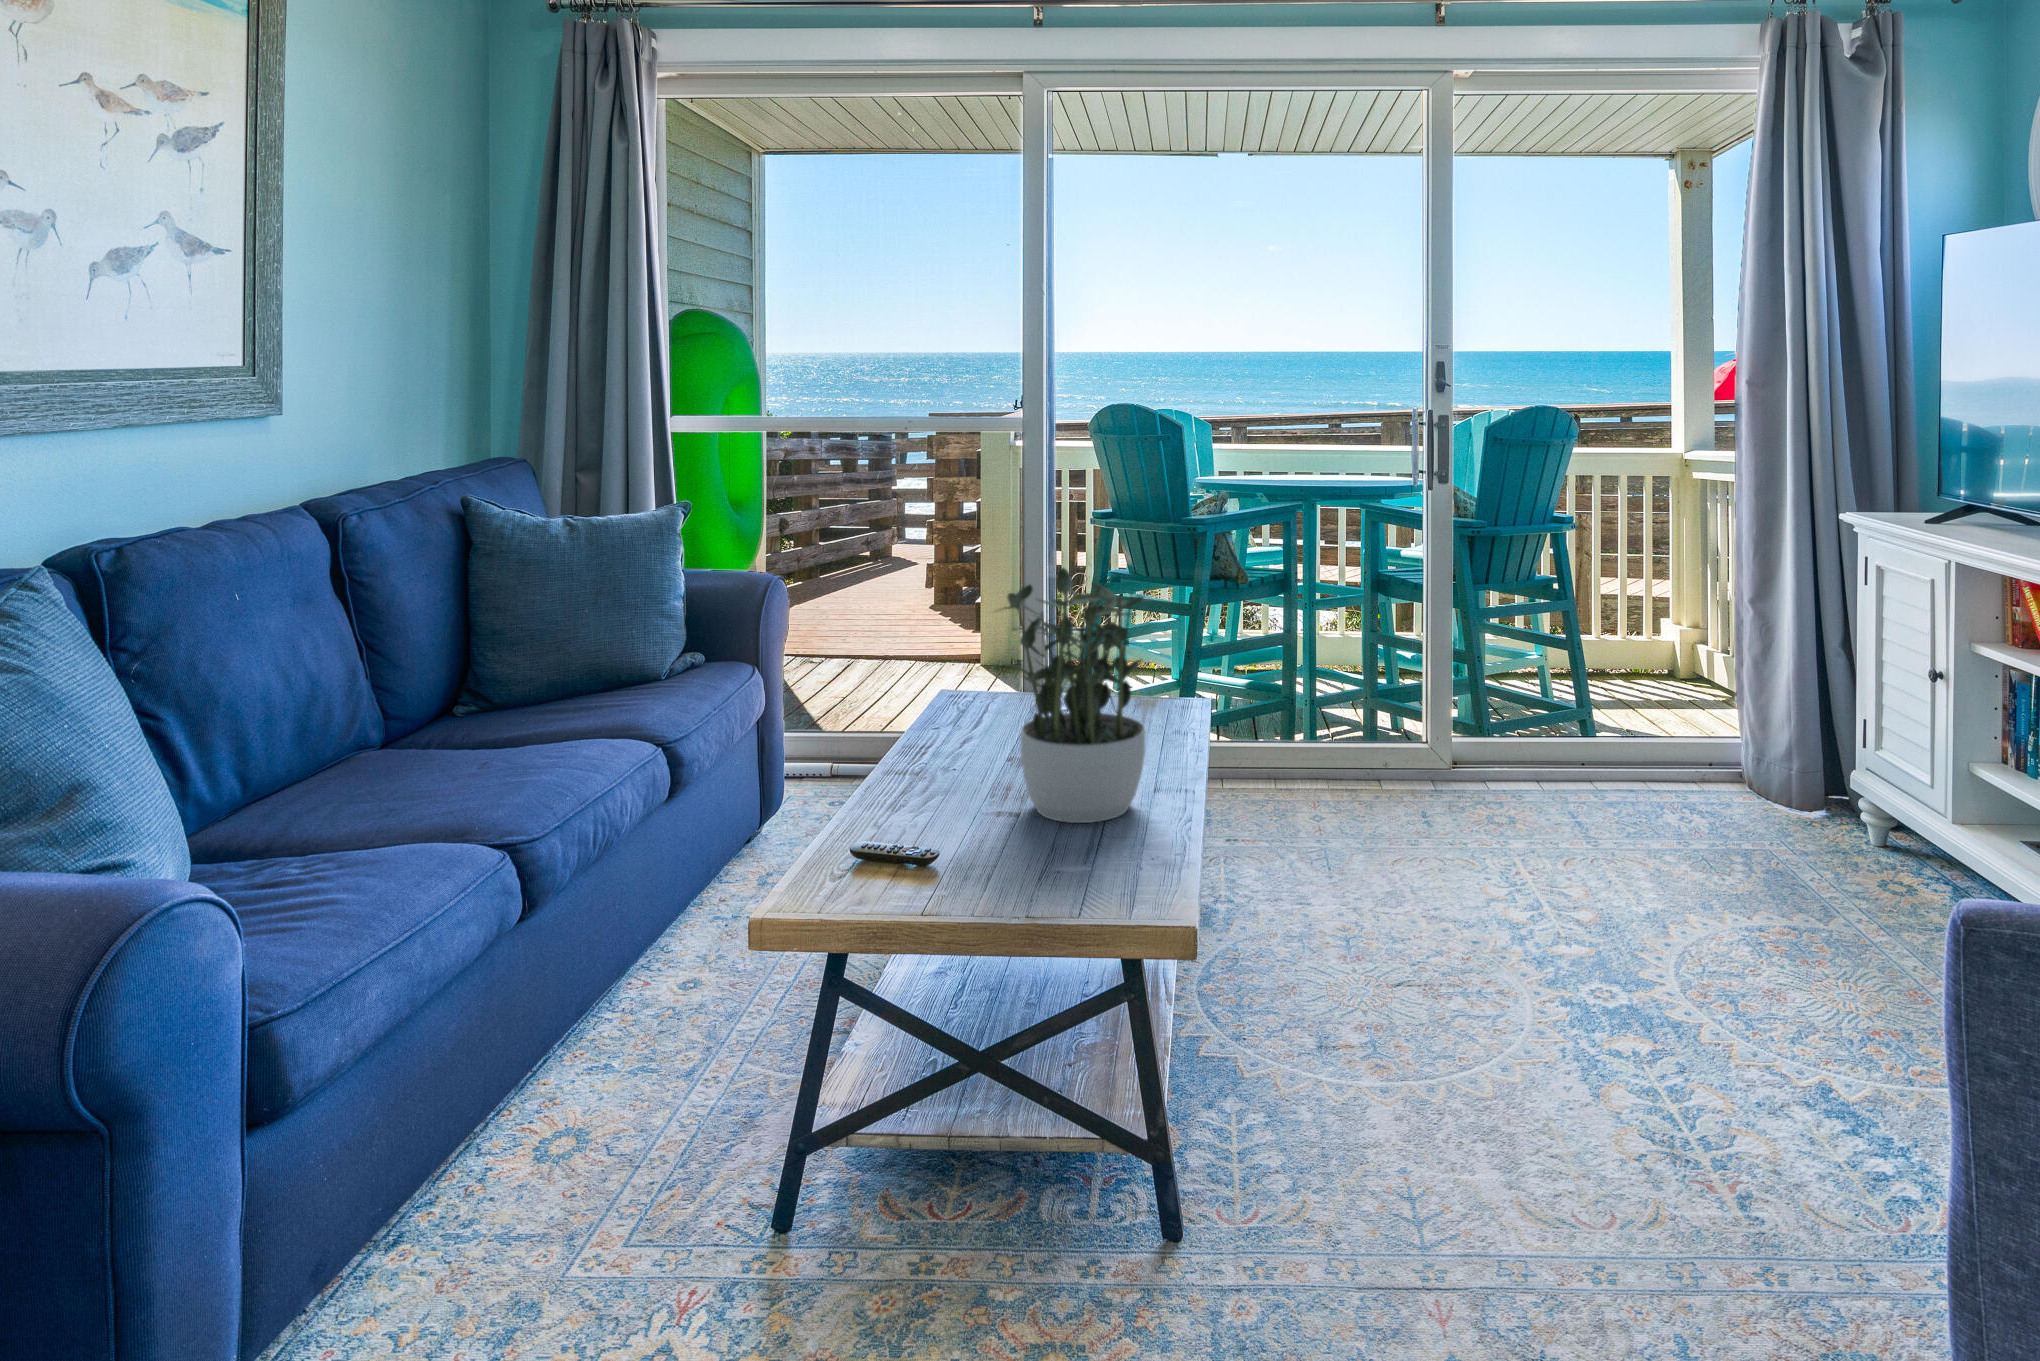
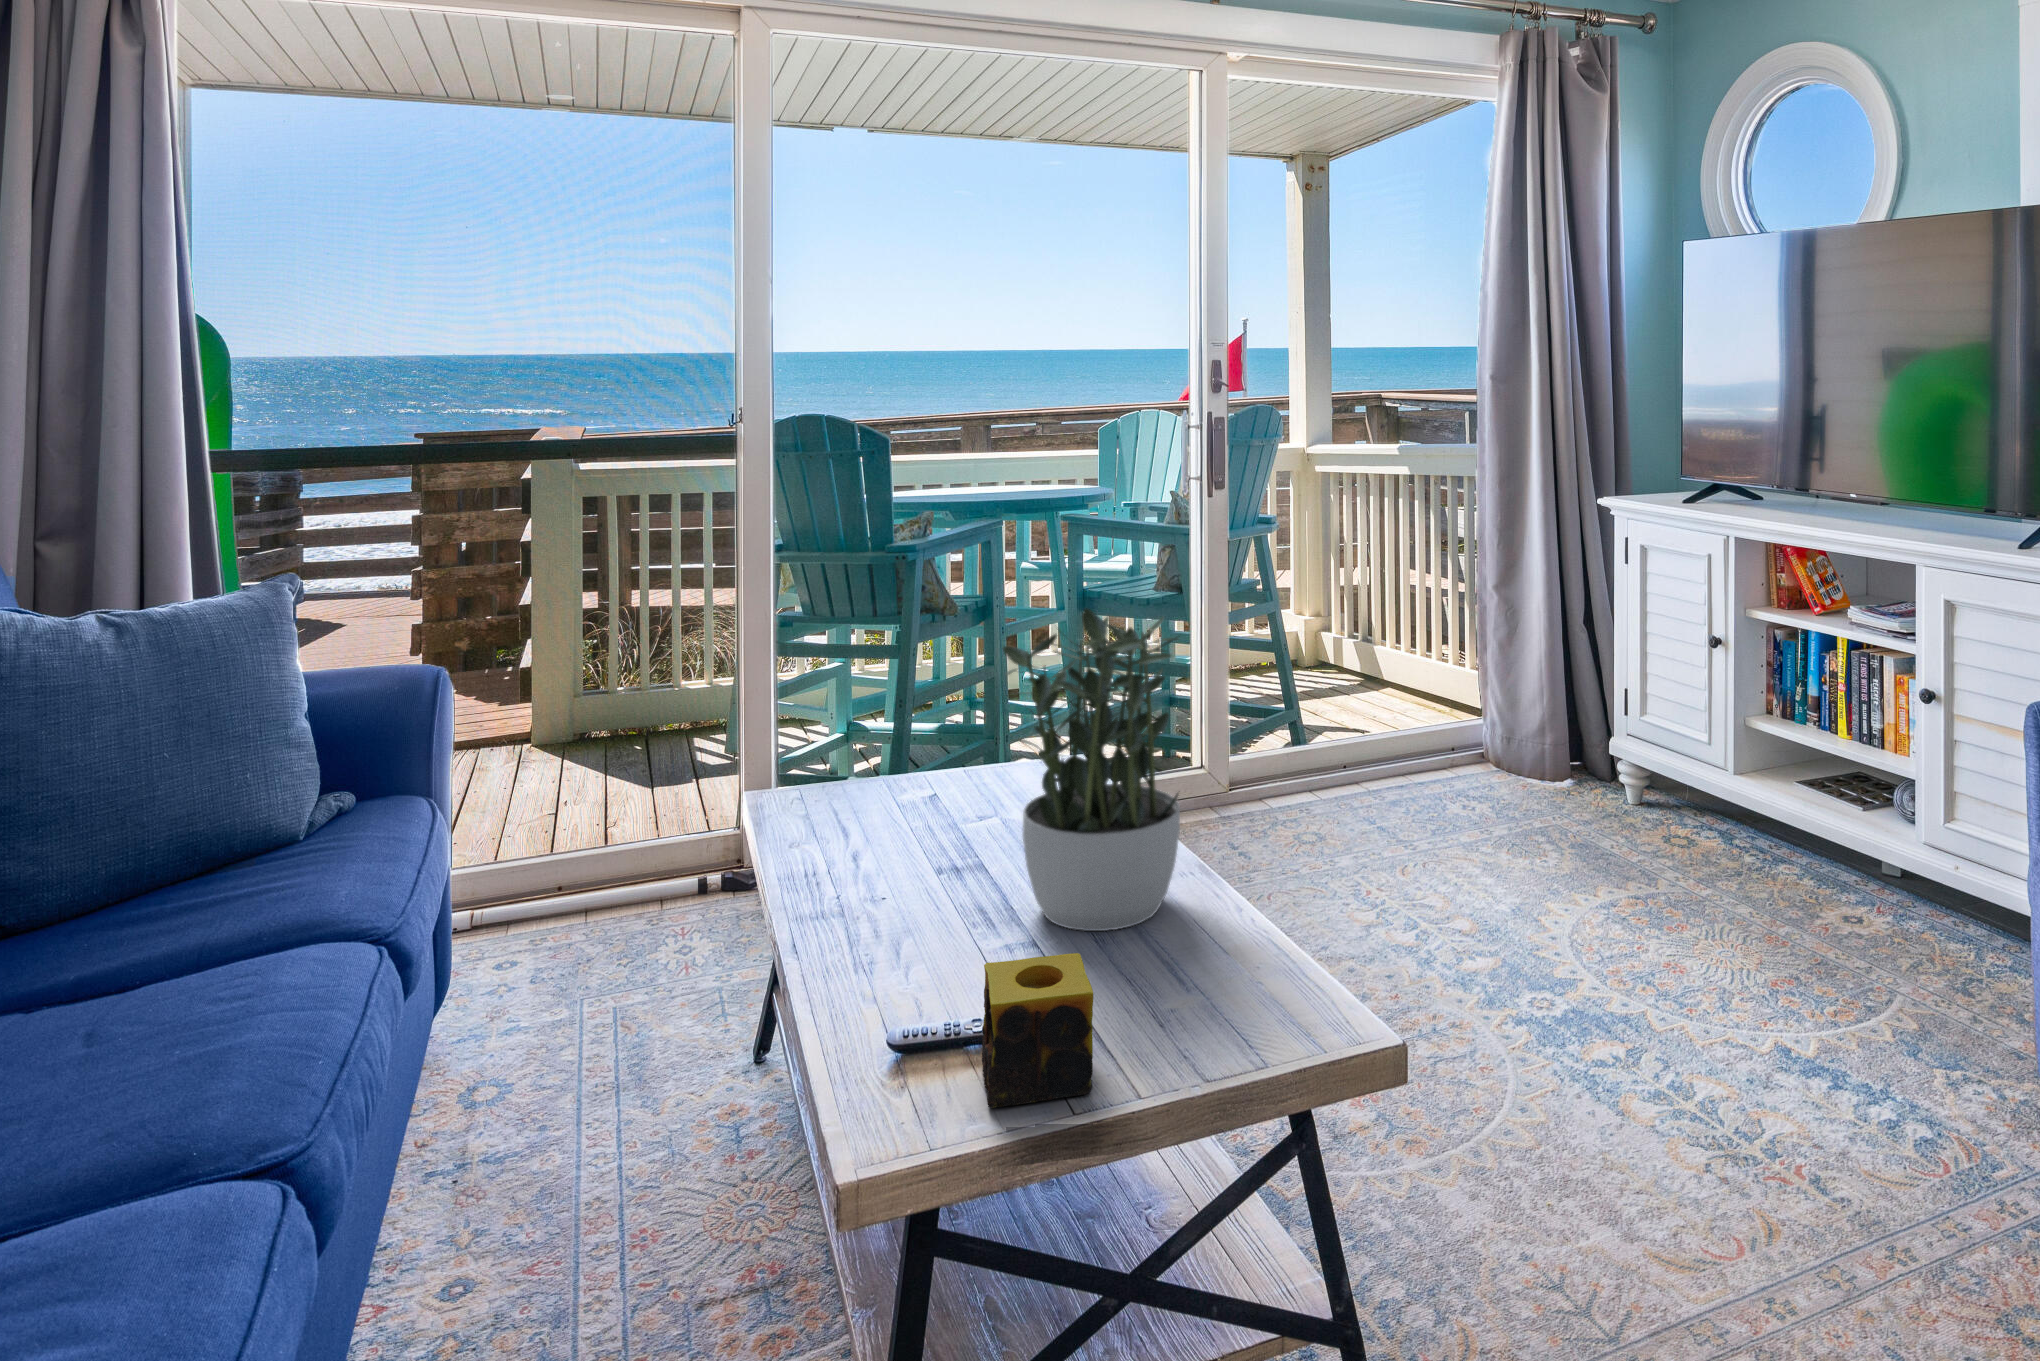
candle: none [868,810,963,910] -> present [982,953,1093,1108]

